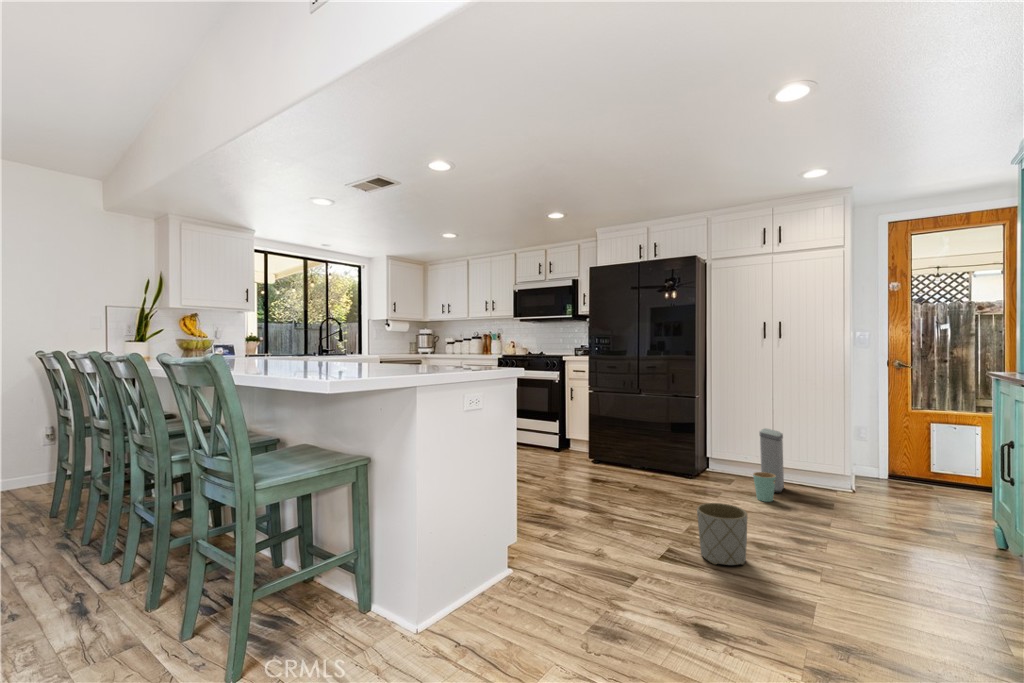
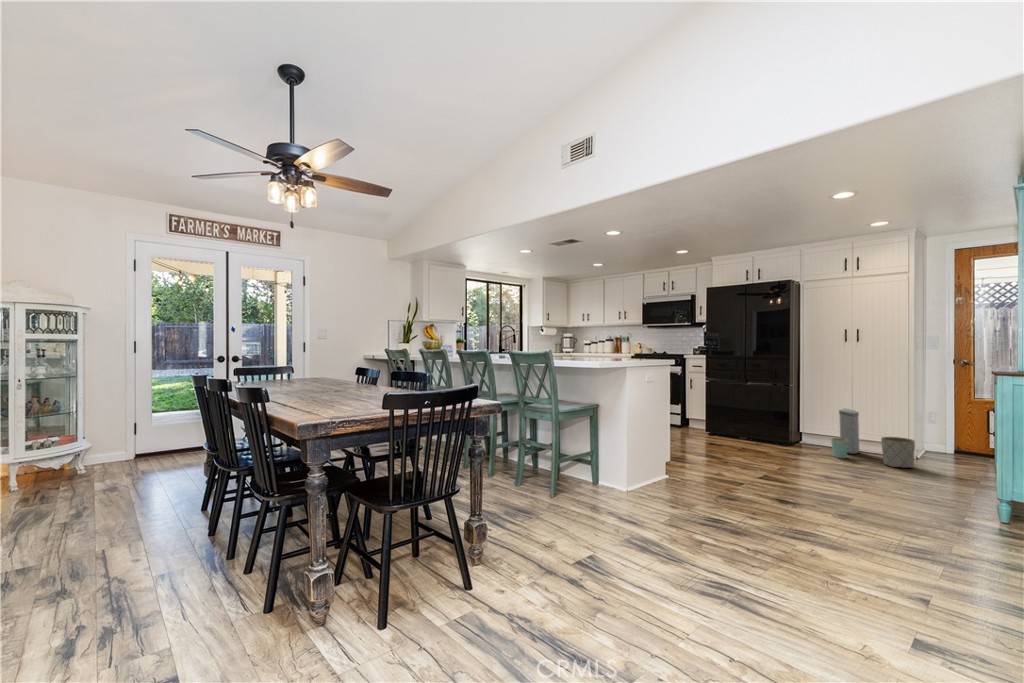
planter: present [697,503,747,565] -> present [881,437,915,468]

